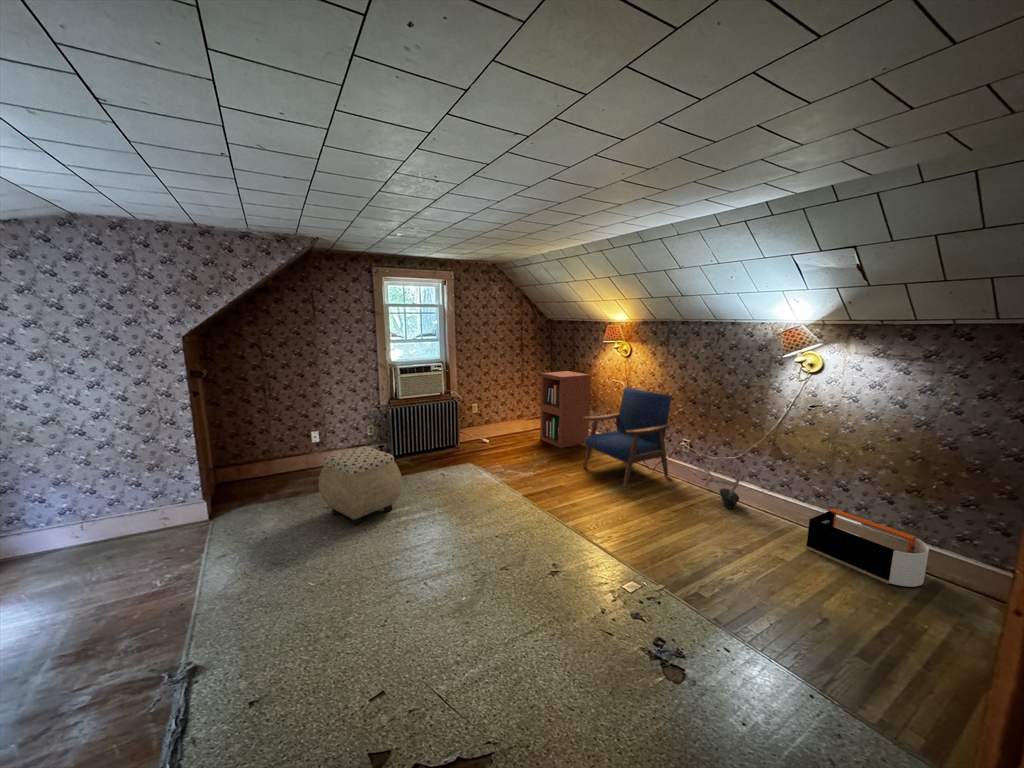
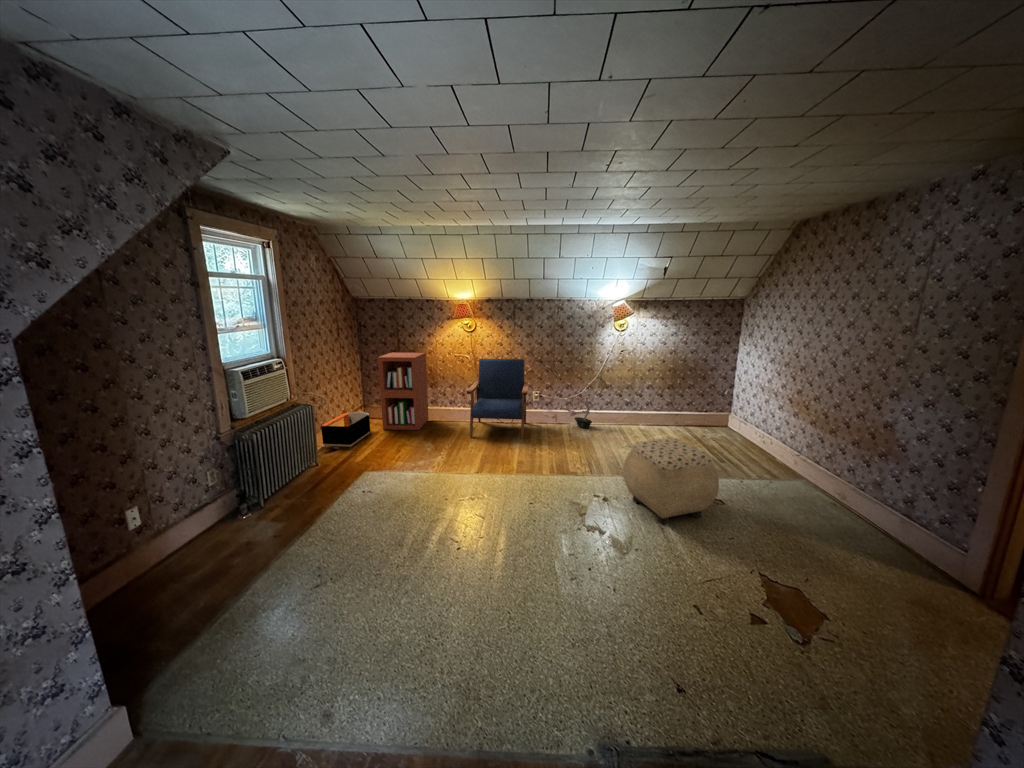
ottoman: present [319,447,402,525] -> present [623,438,719,524]
storage bin: present [806,509,929,587] -> present [321,412,370,447]

